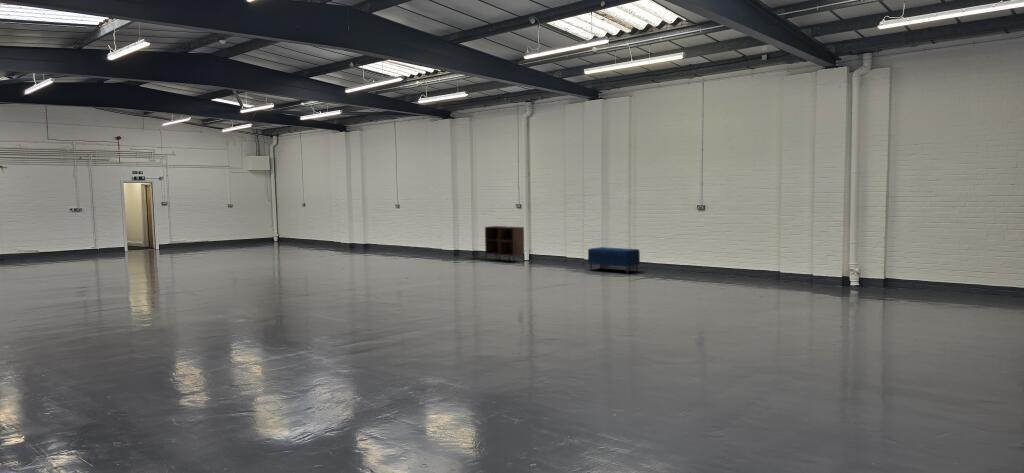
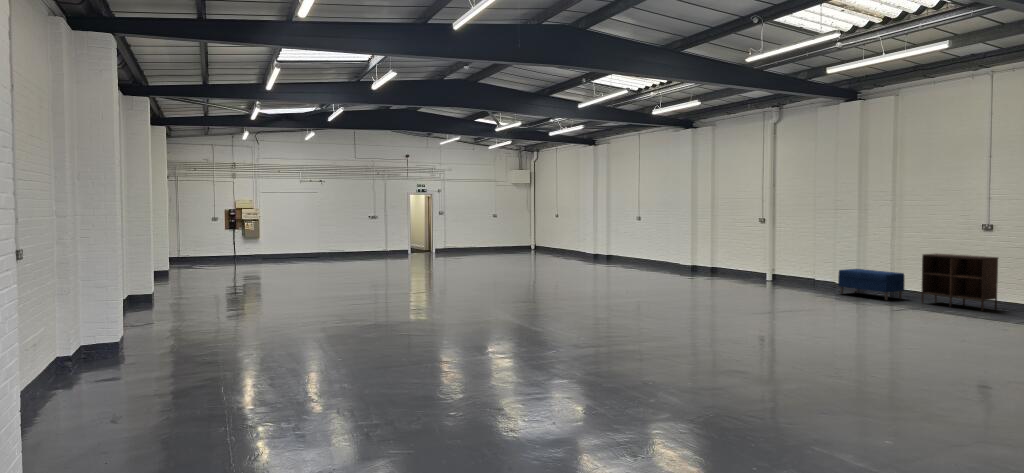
shelving unit: present [485,226,524,263] -> present [921,253,998,311]

